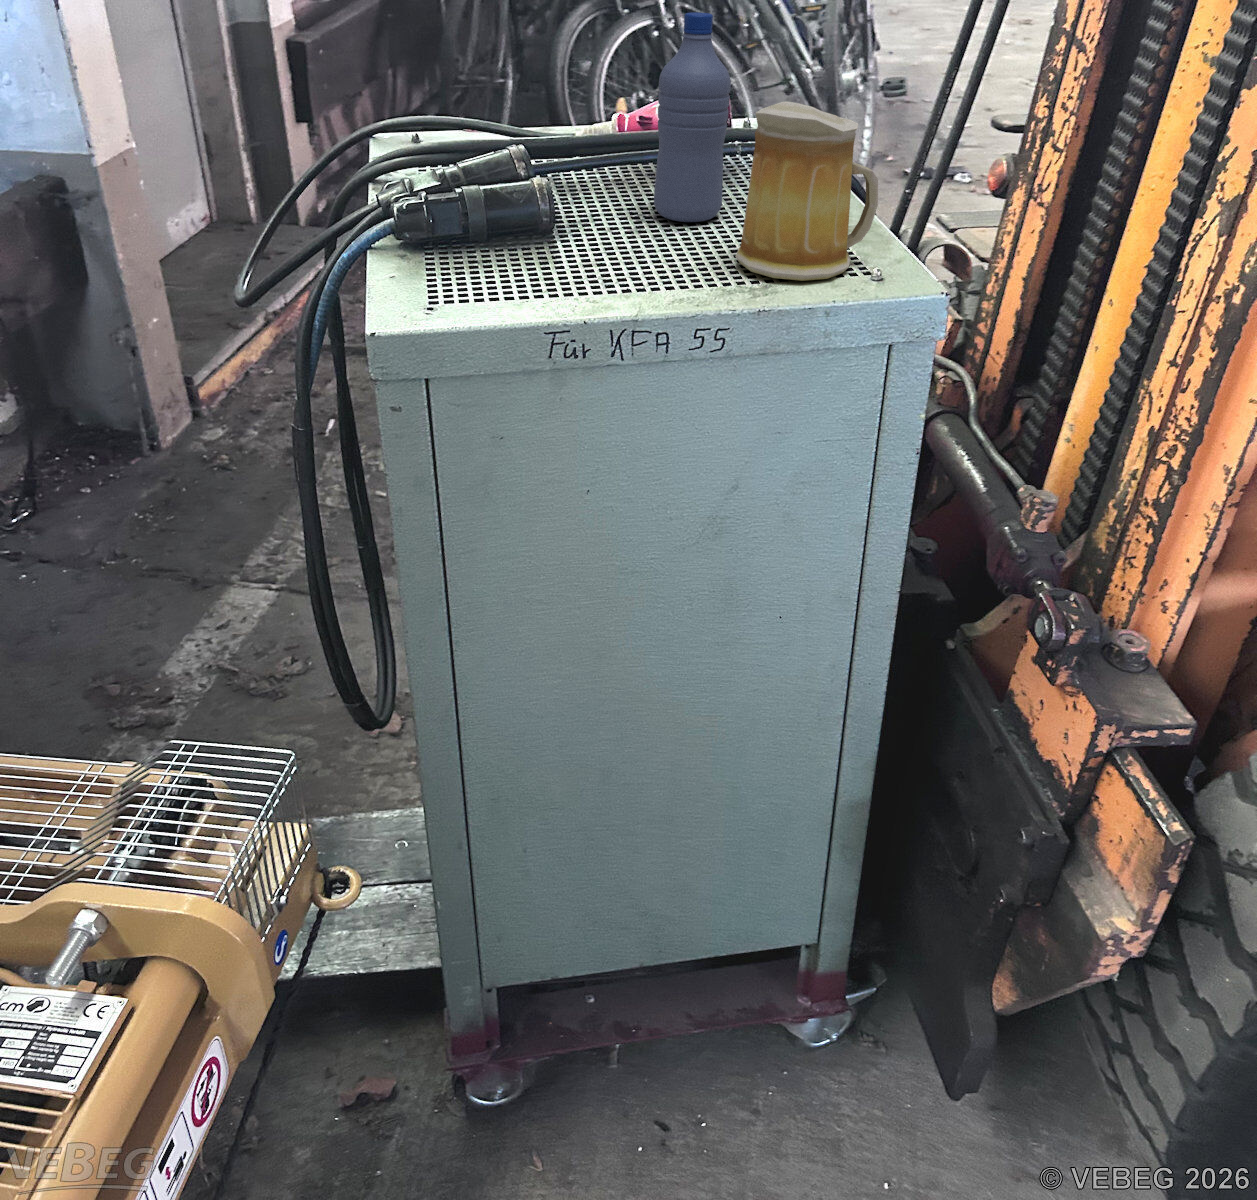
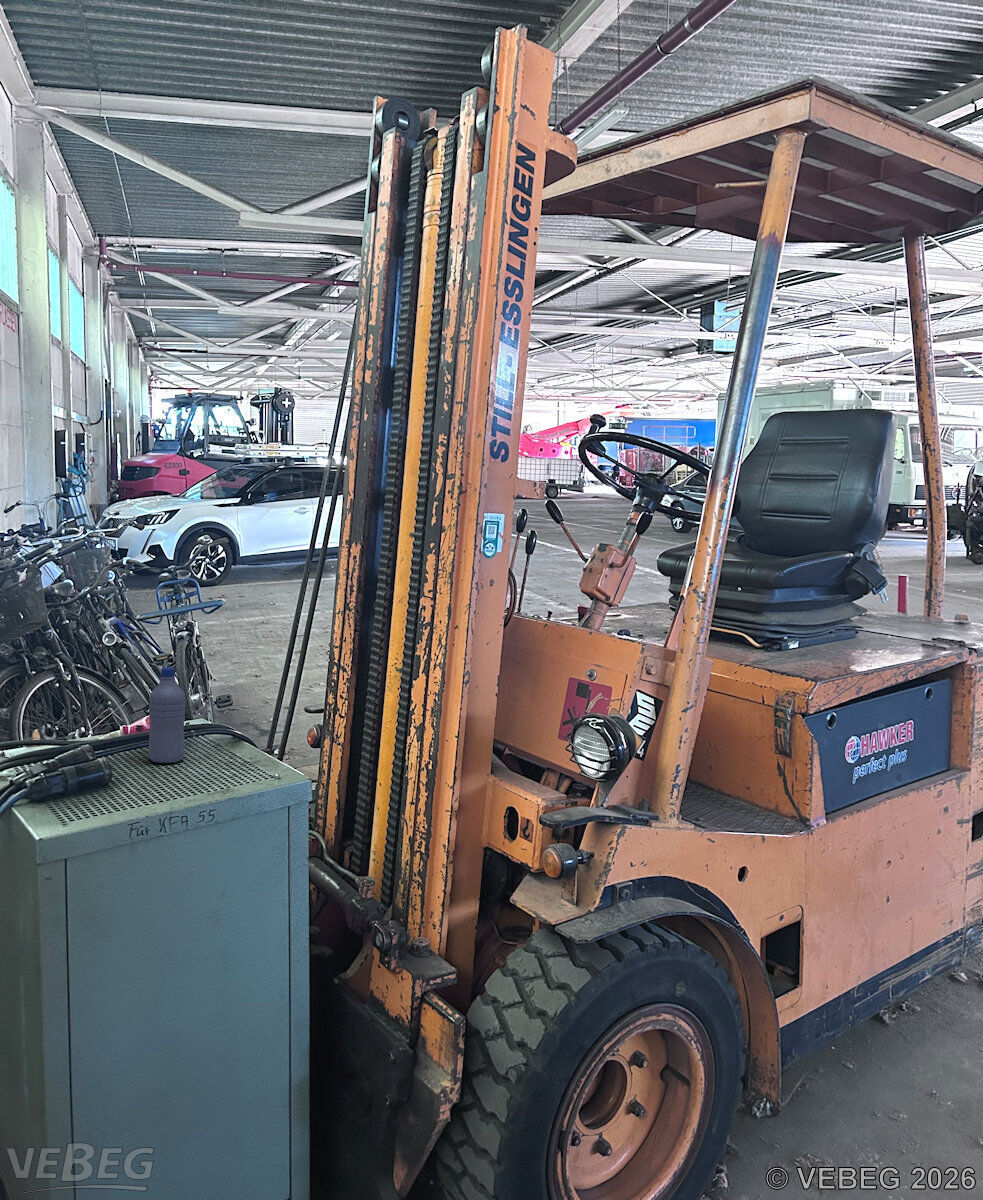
mug: present [735,102,878,281] -> none [203,704,267,780]

